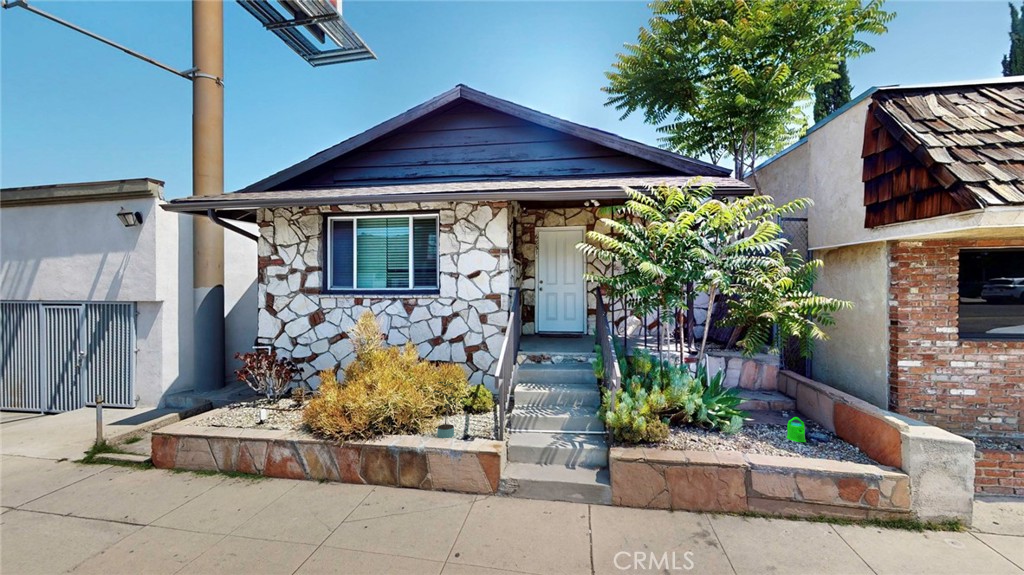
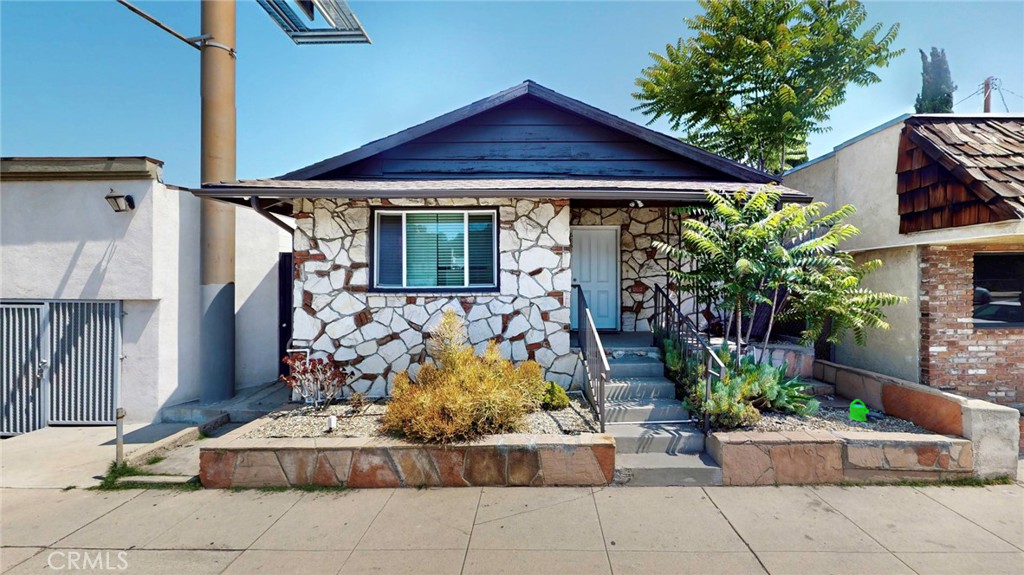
potted plant: present [433,381,464,438] -> none [541,377,570,432]

